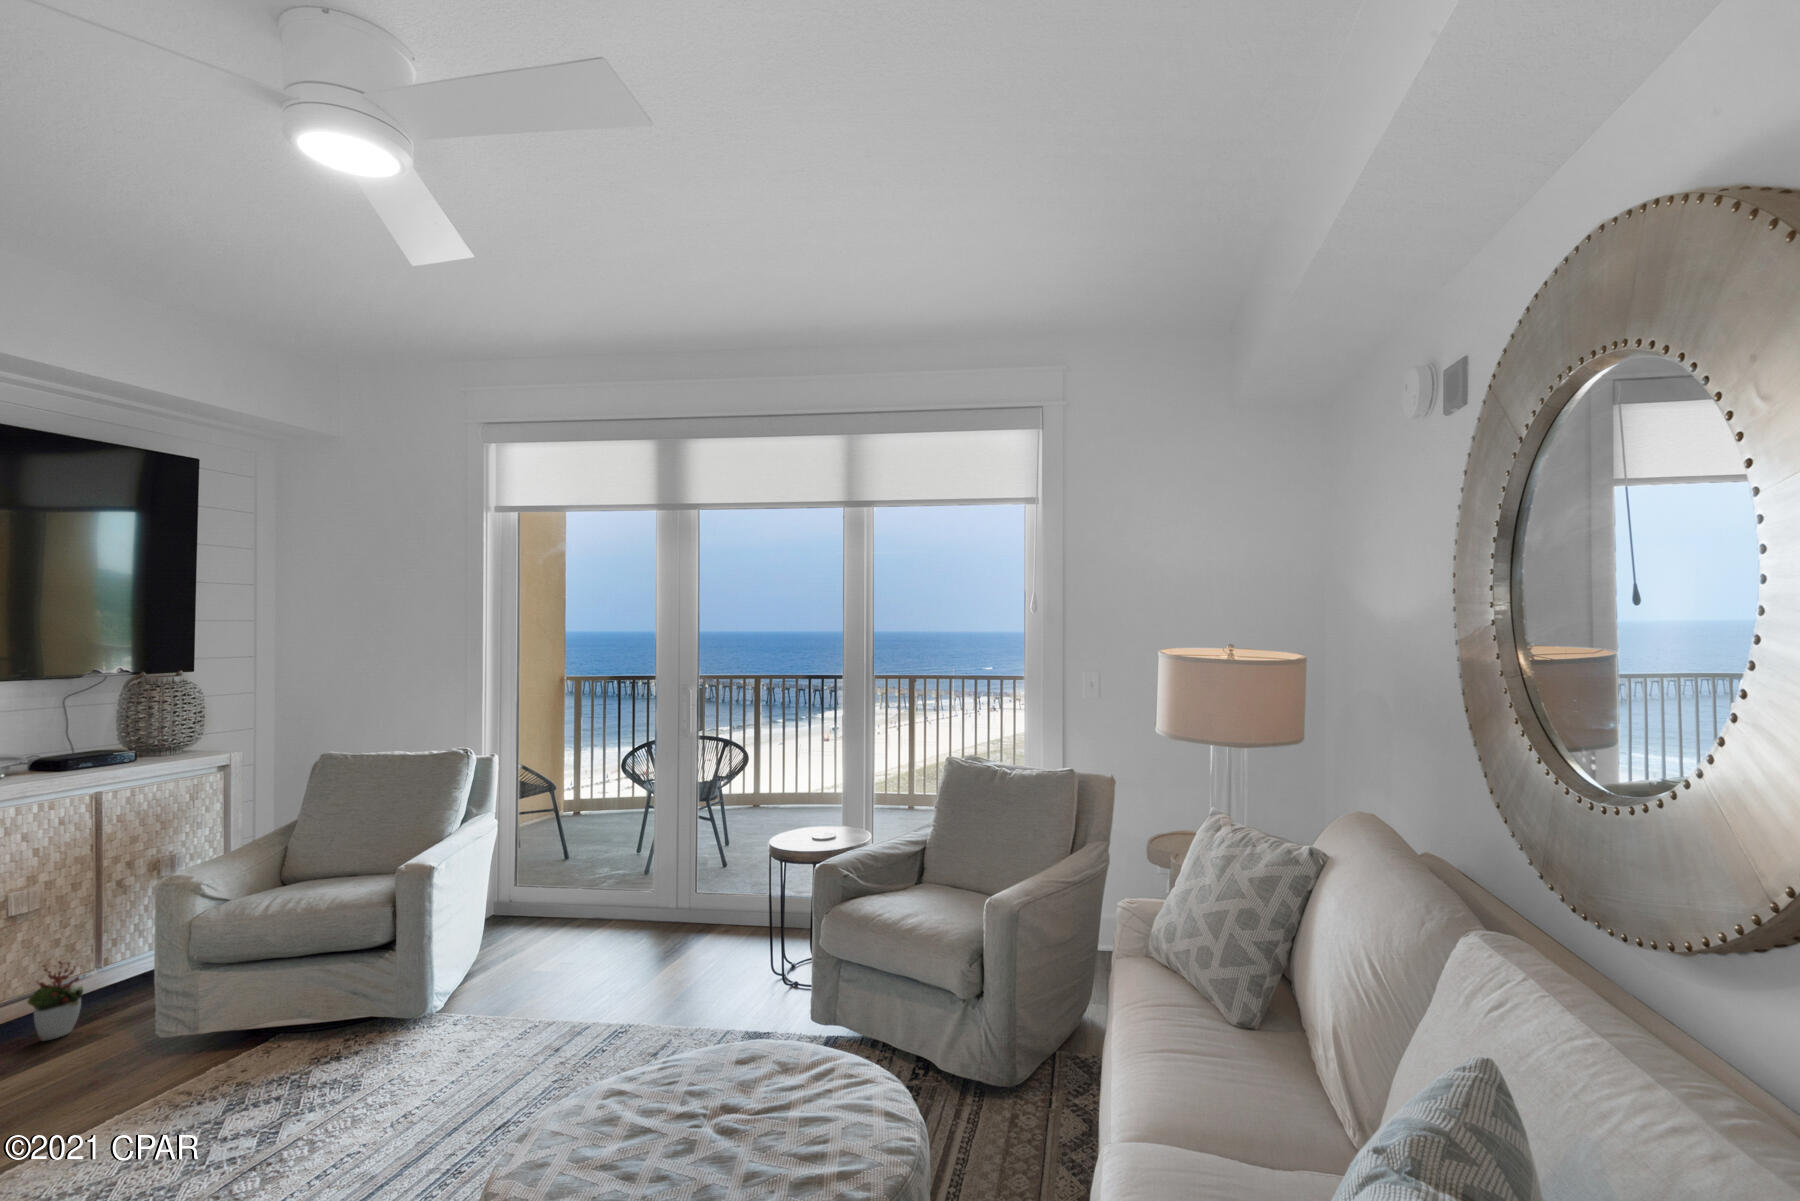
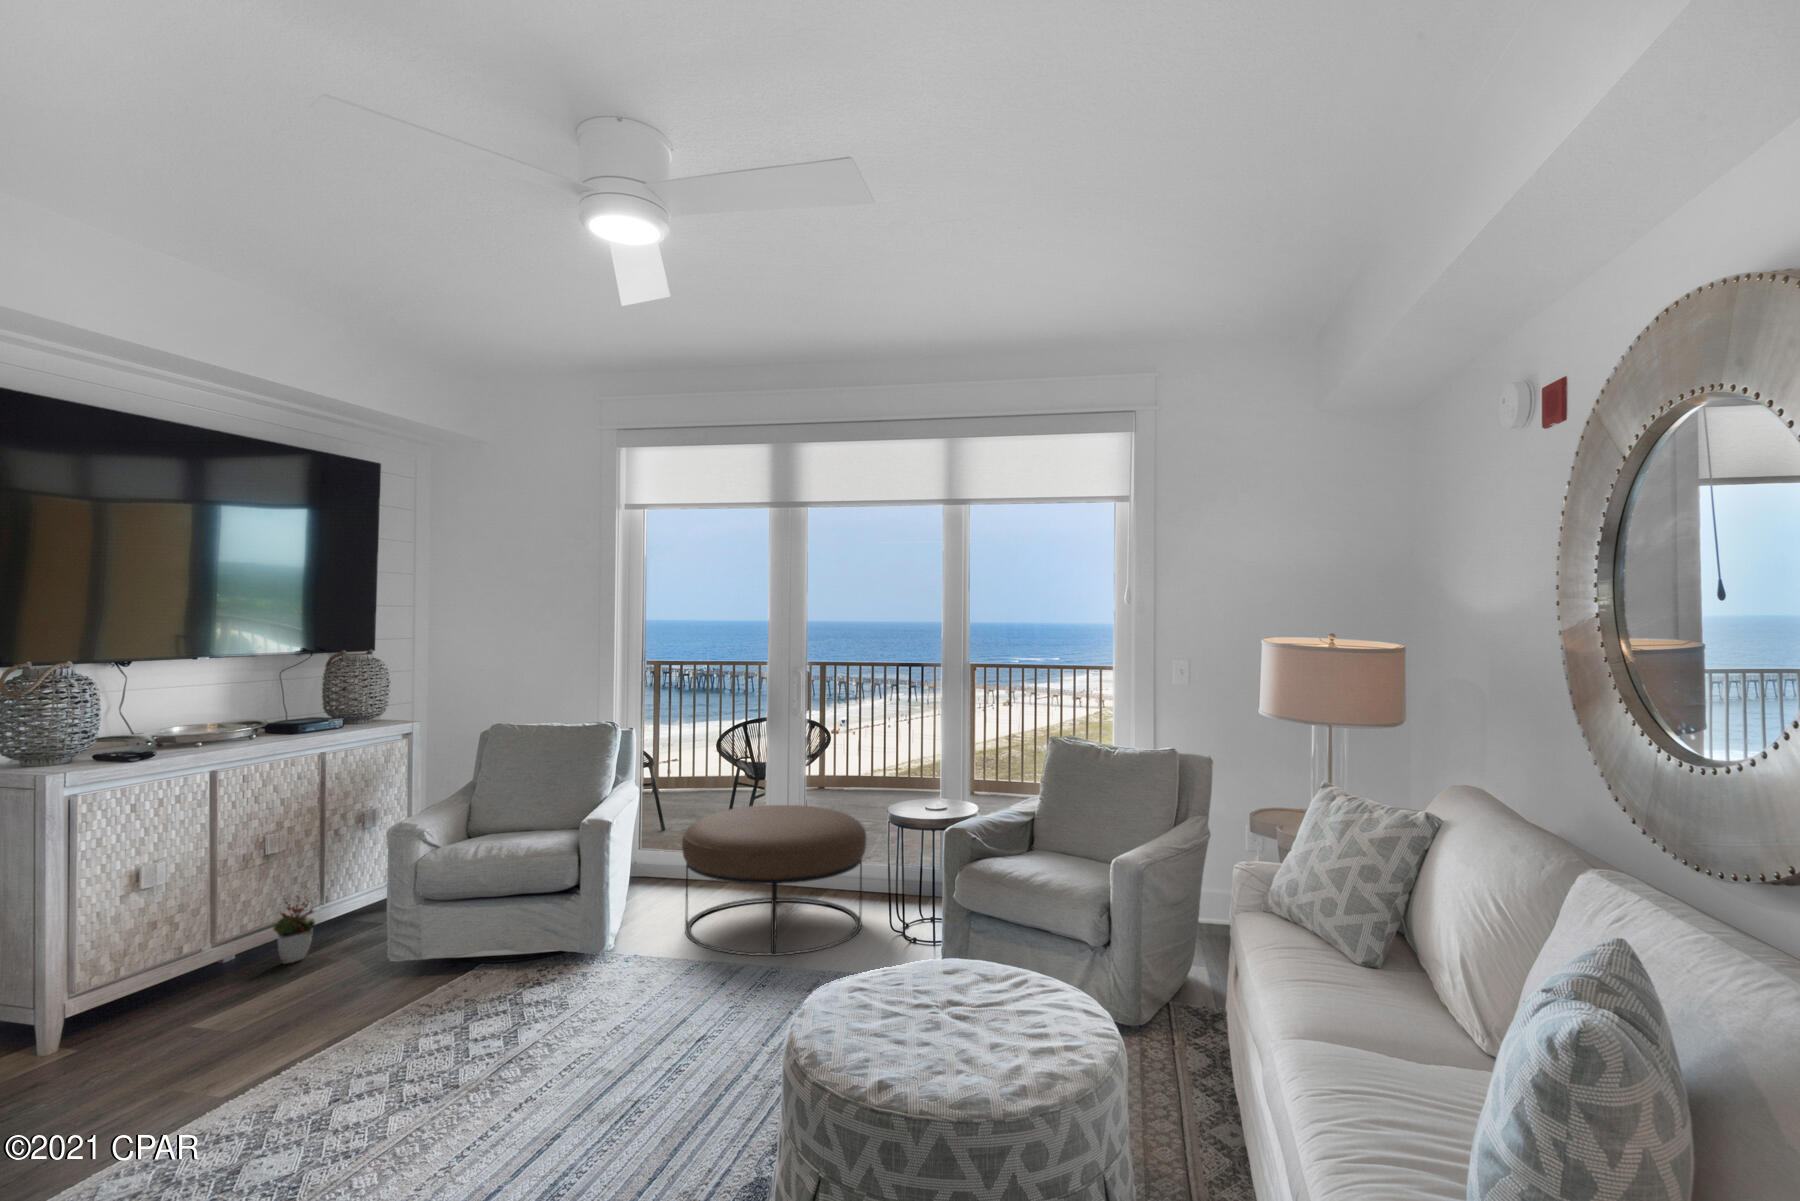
ottoman: none [523,836,733,1012] -> present [682,805,866,956]

